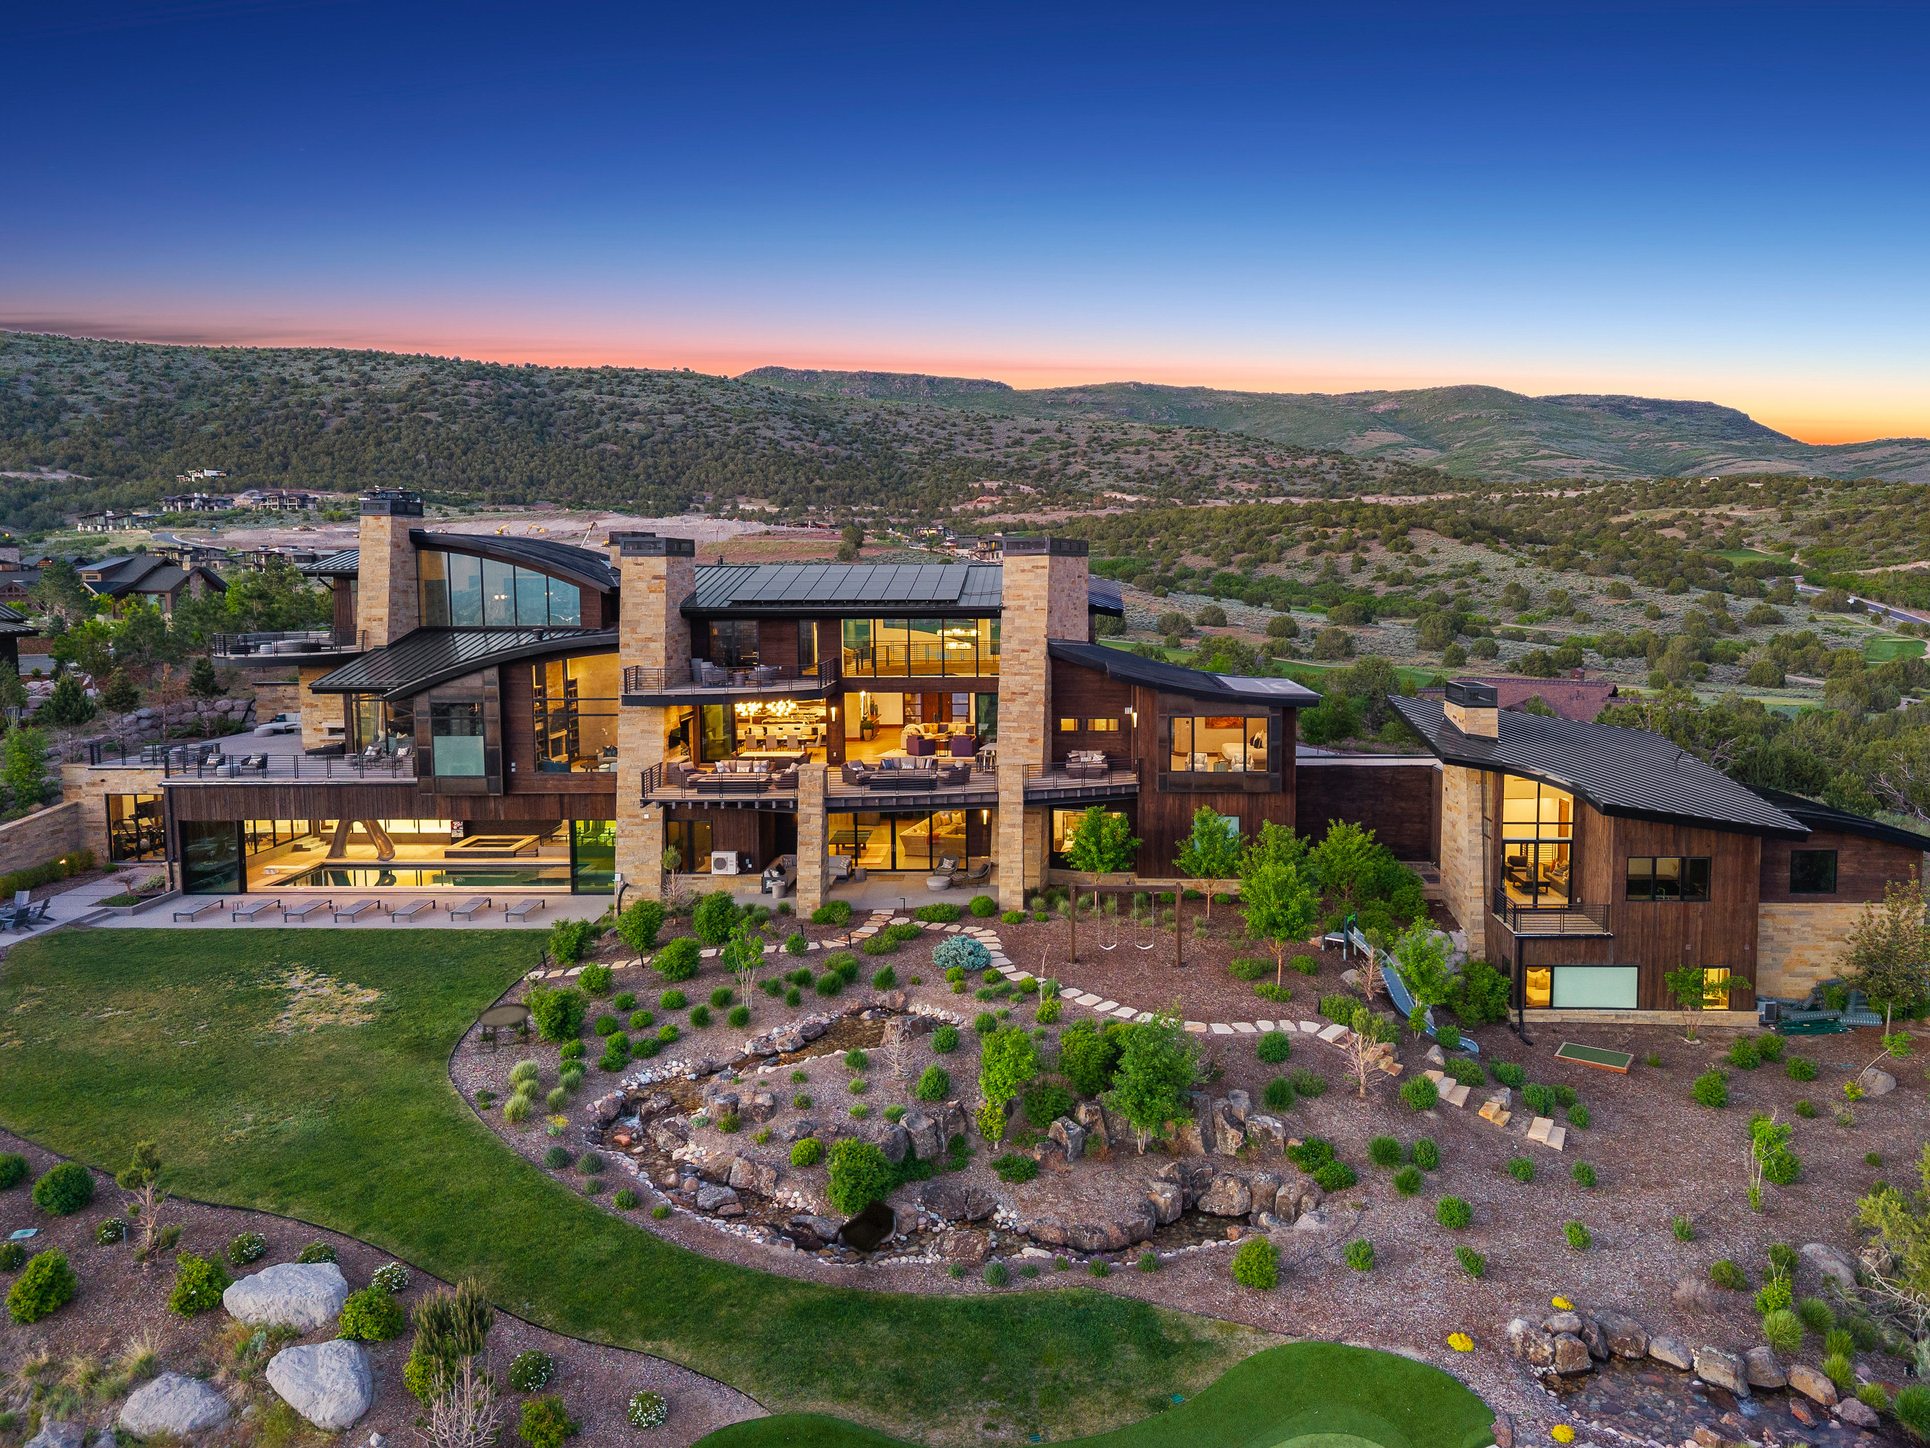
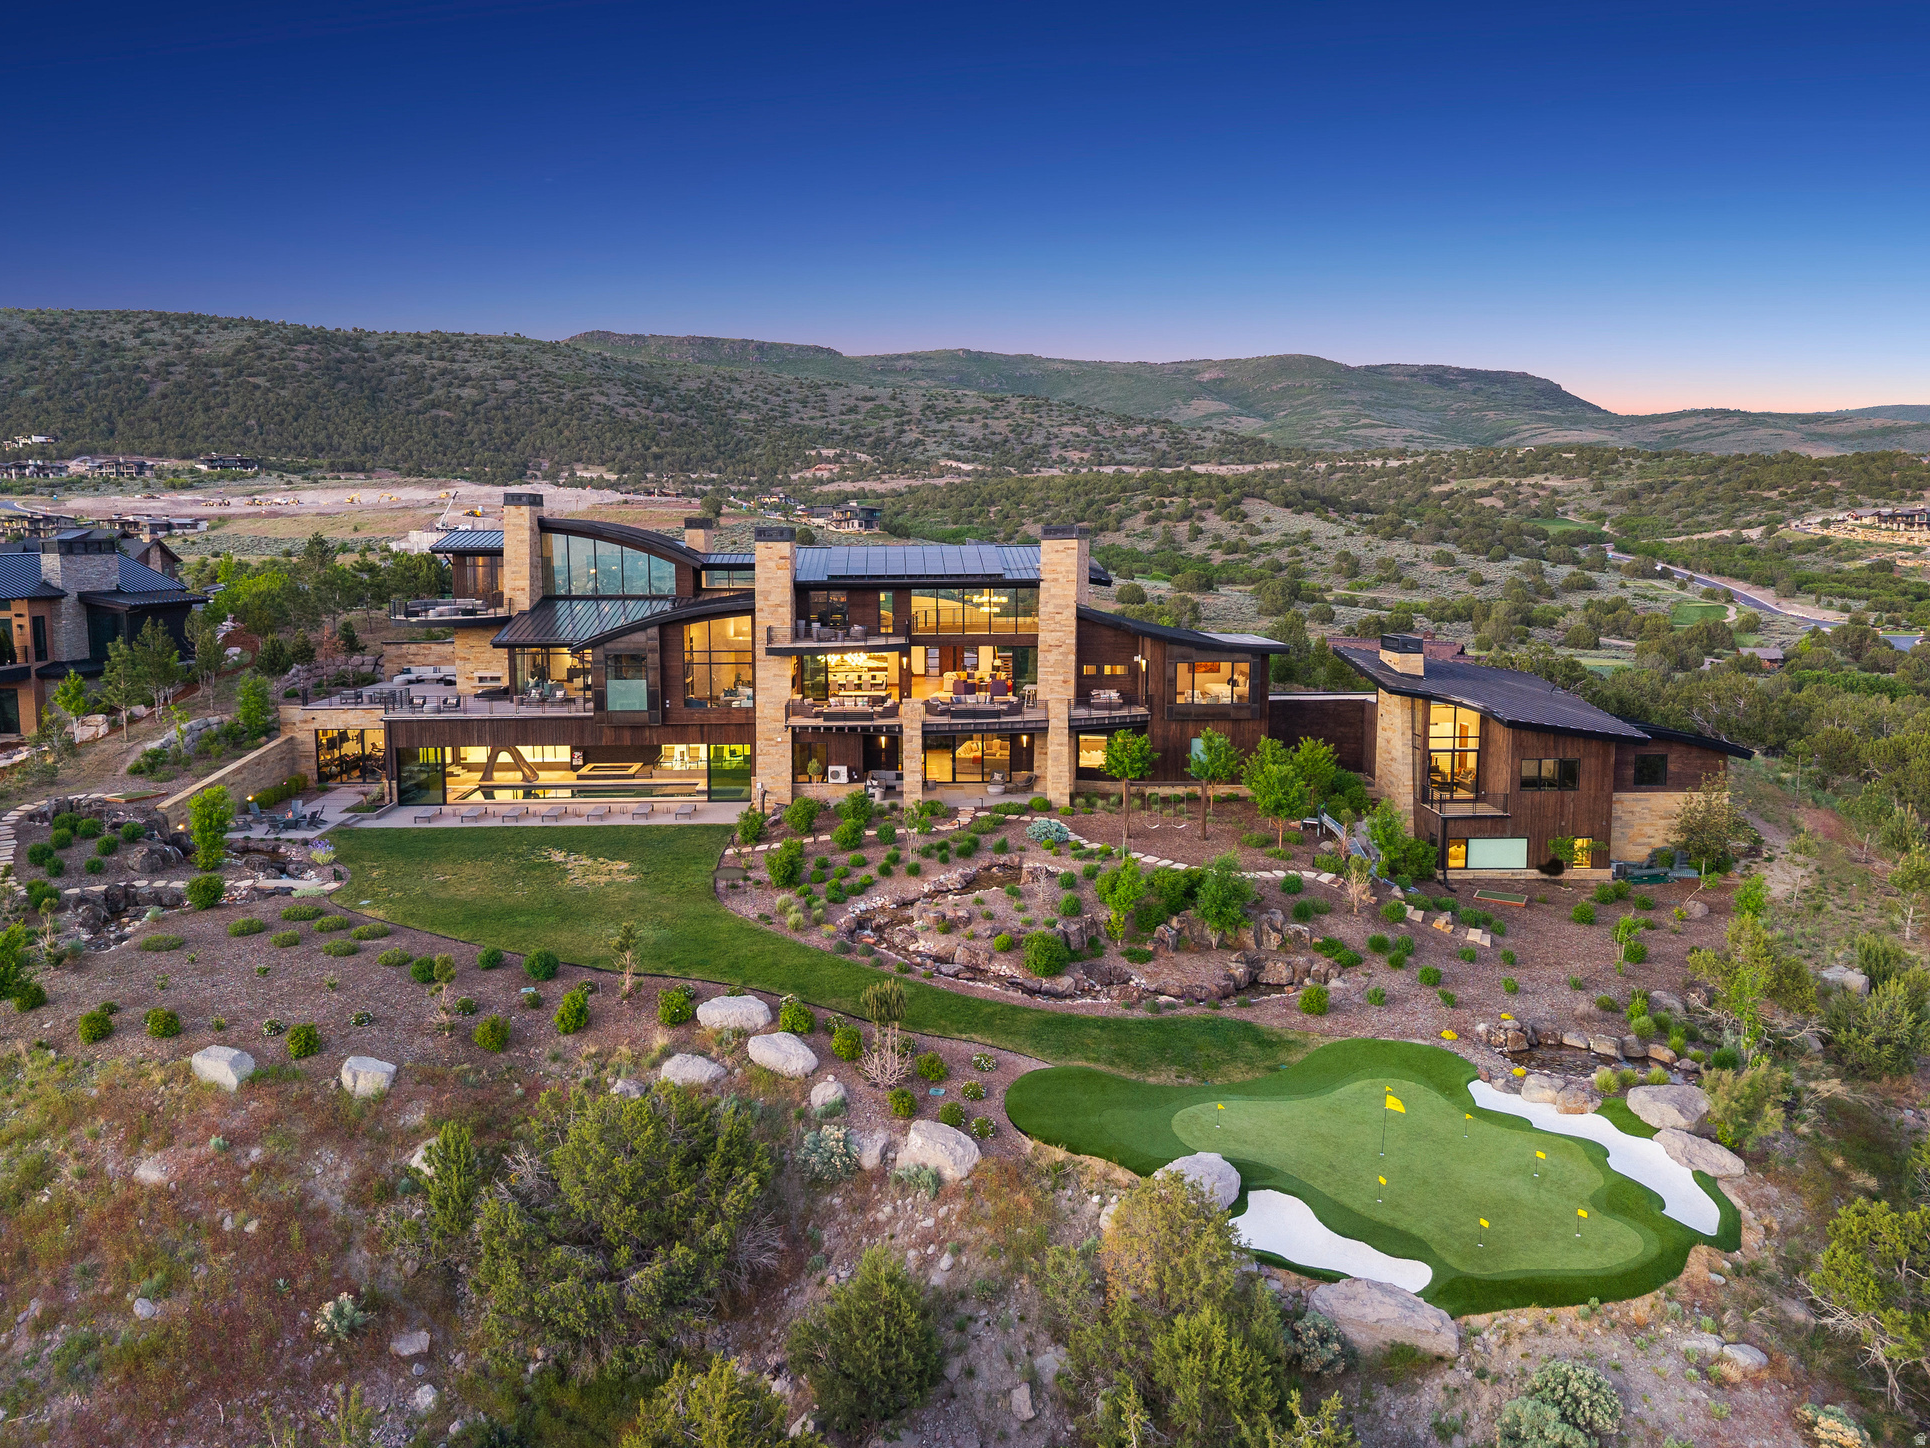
lounge chair: present [838,1198,895,1262] -> present [1536,858,1566,881]

